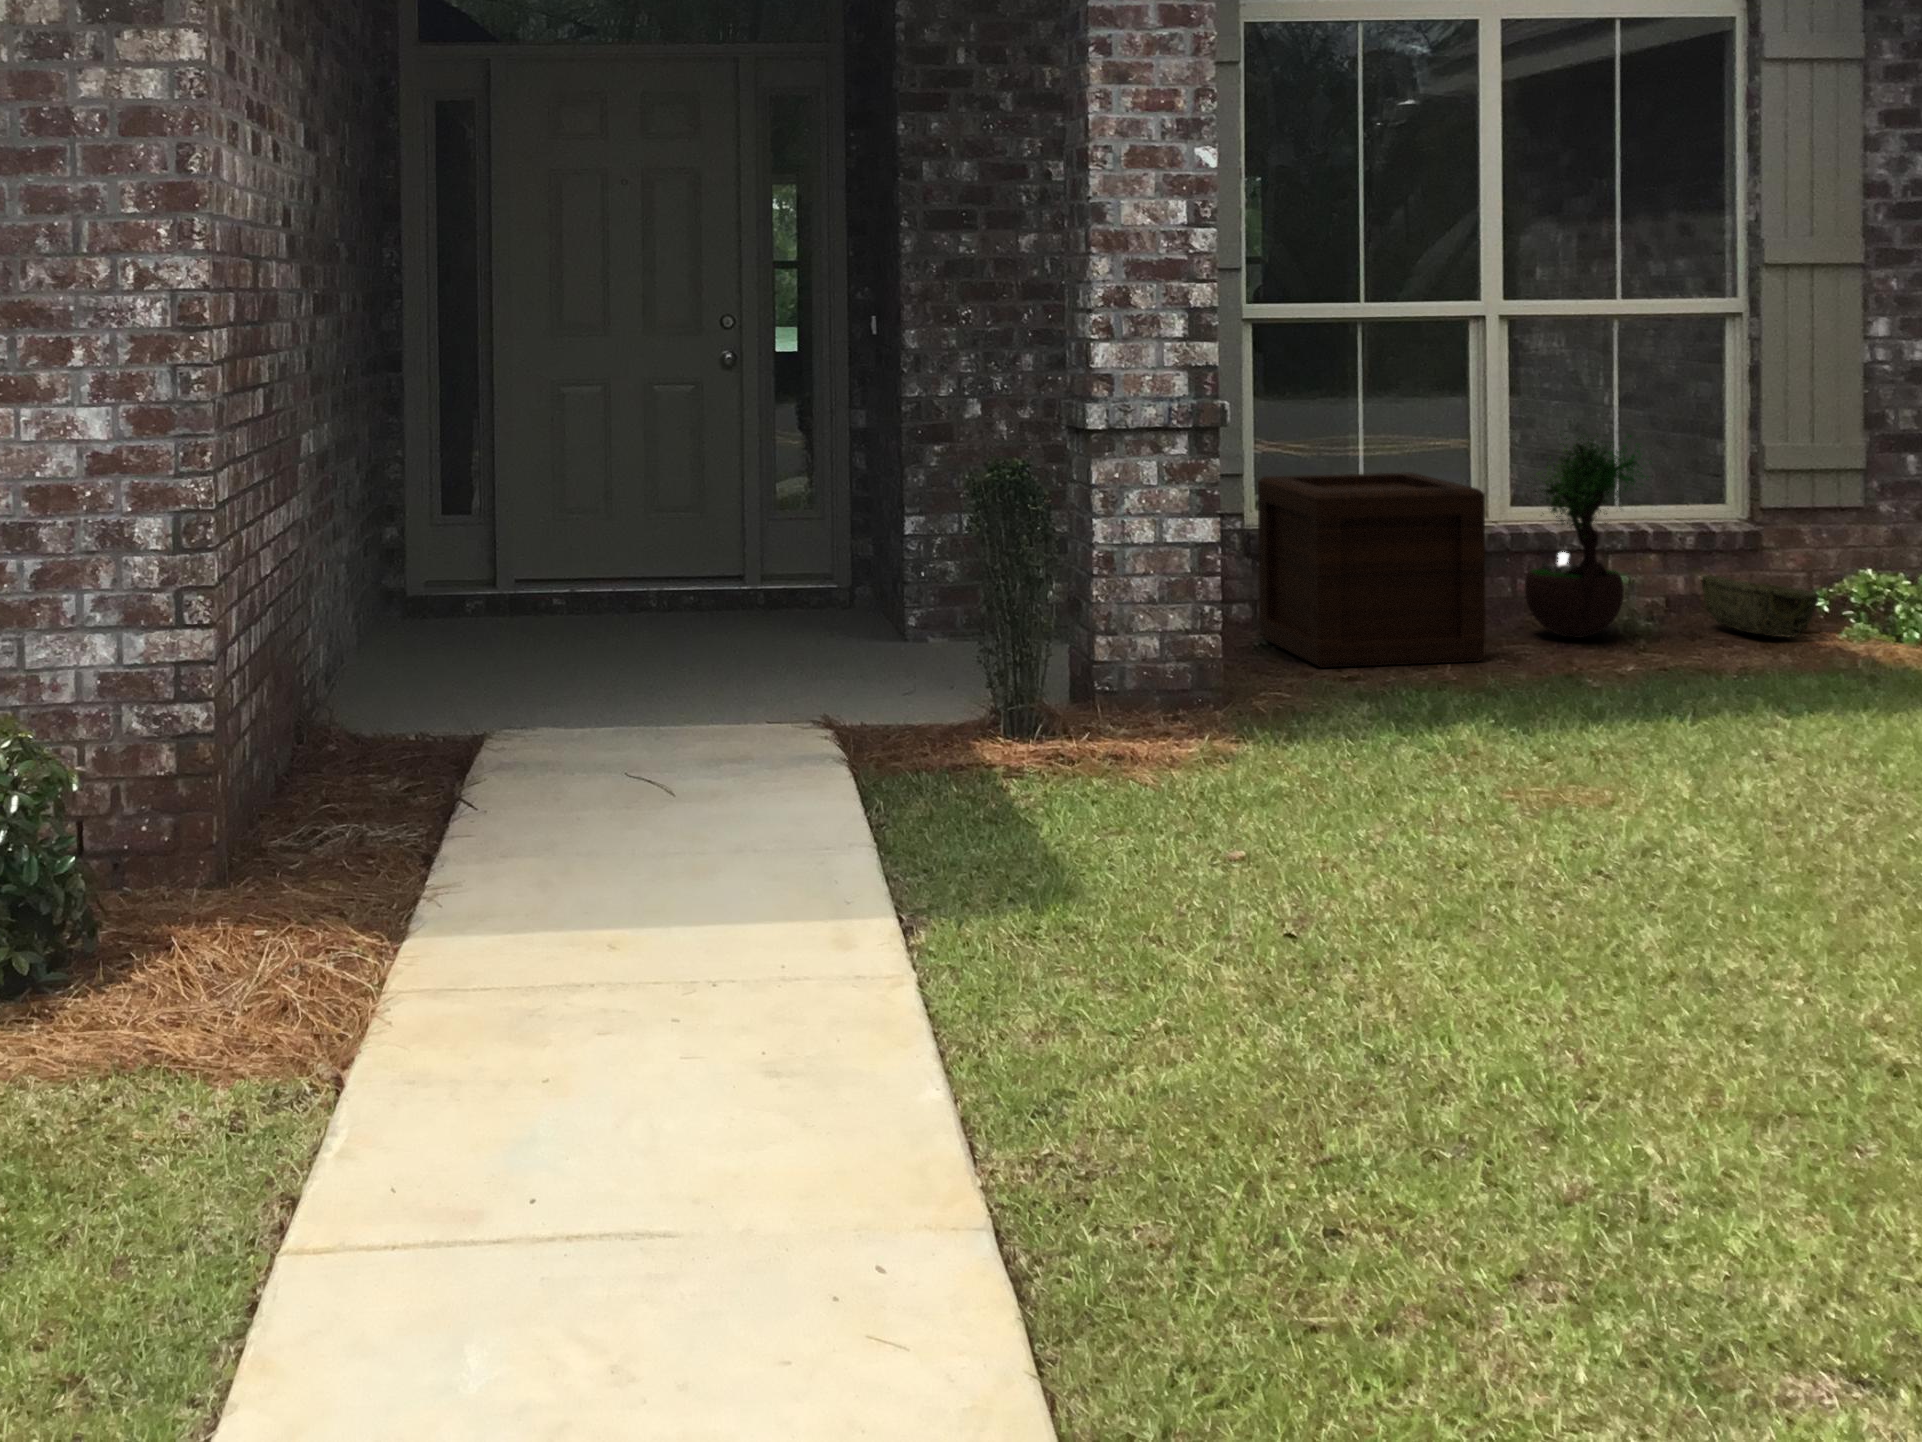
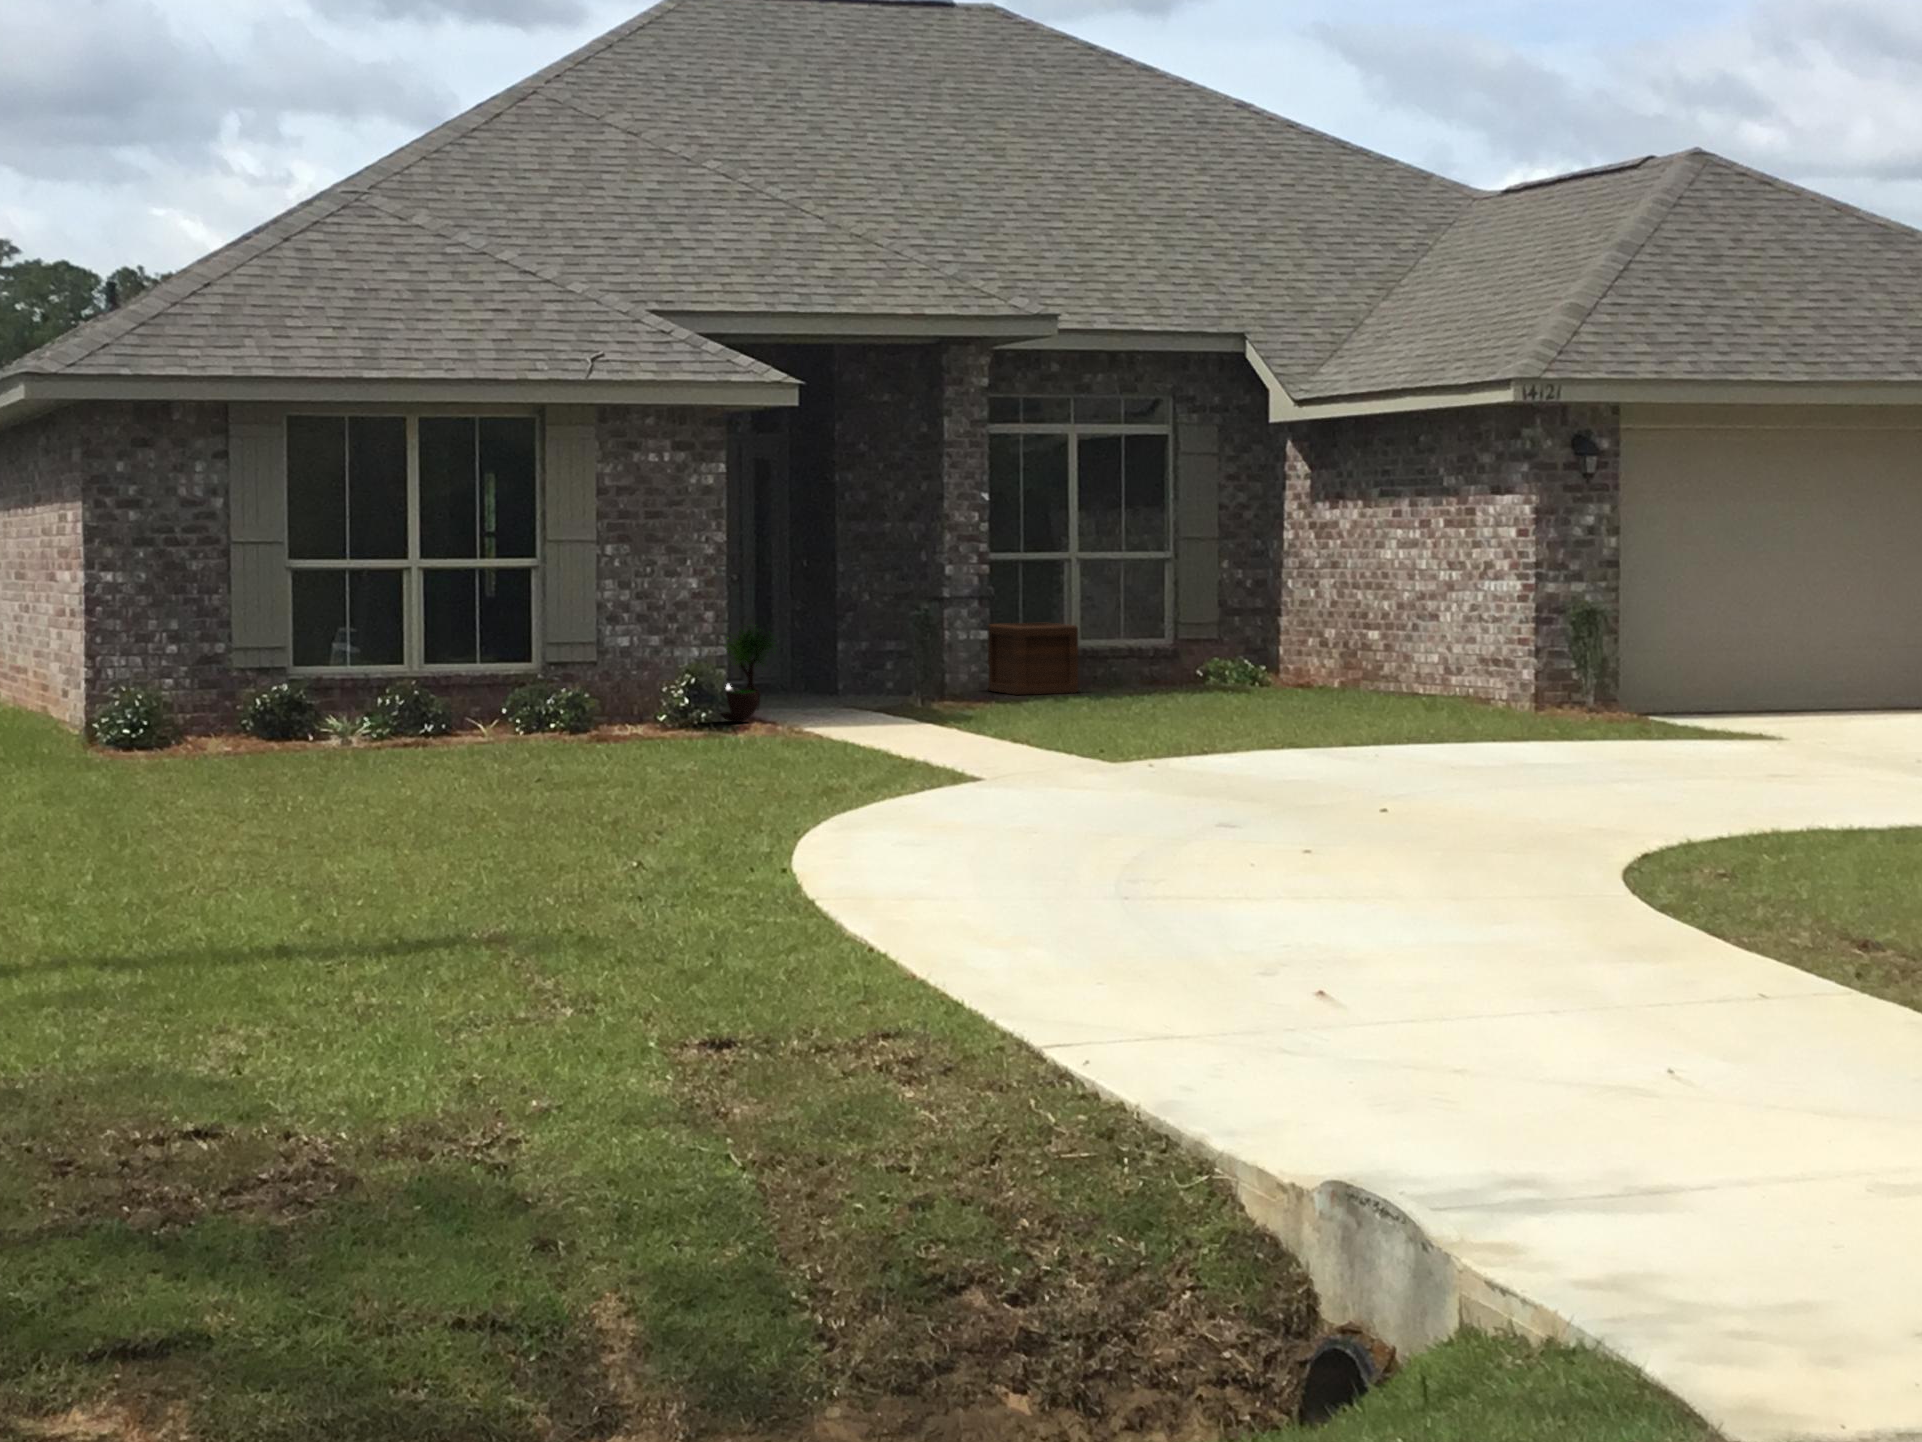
potted tree: present [1525,424,1651,638] -> present [720,624,775,722]
woven basket: present [1701,574,1819,638] -> none [1157,664,1200,687]

